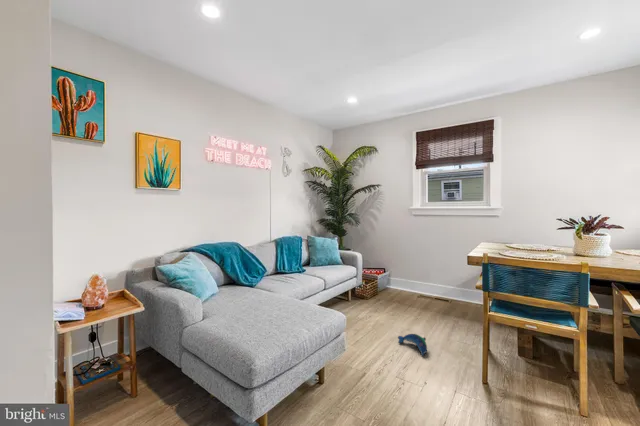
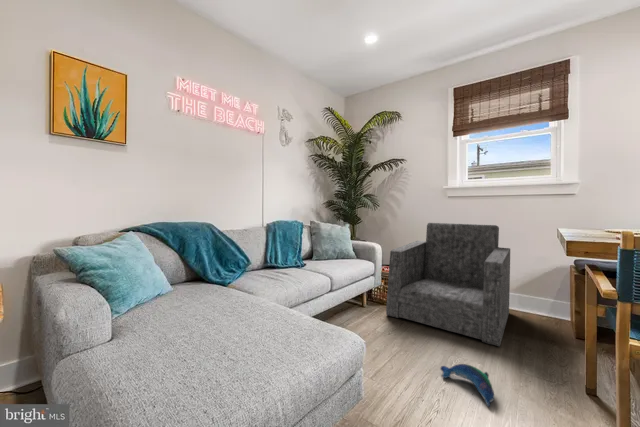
armchair: none [366,236,456,325] -> present [386,223,510,346]

